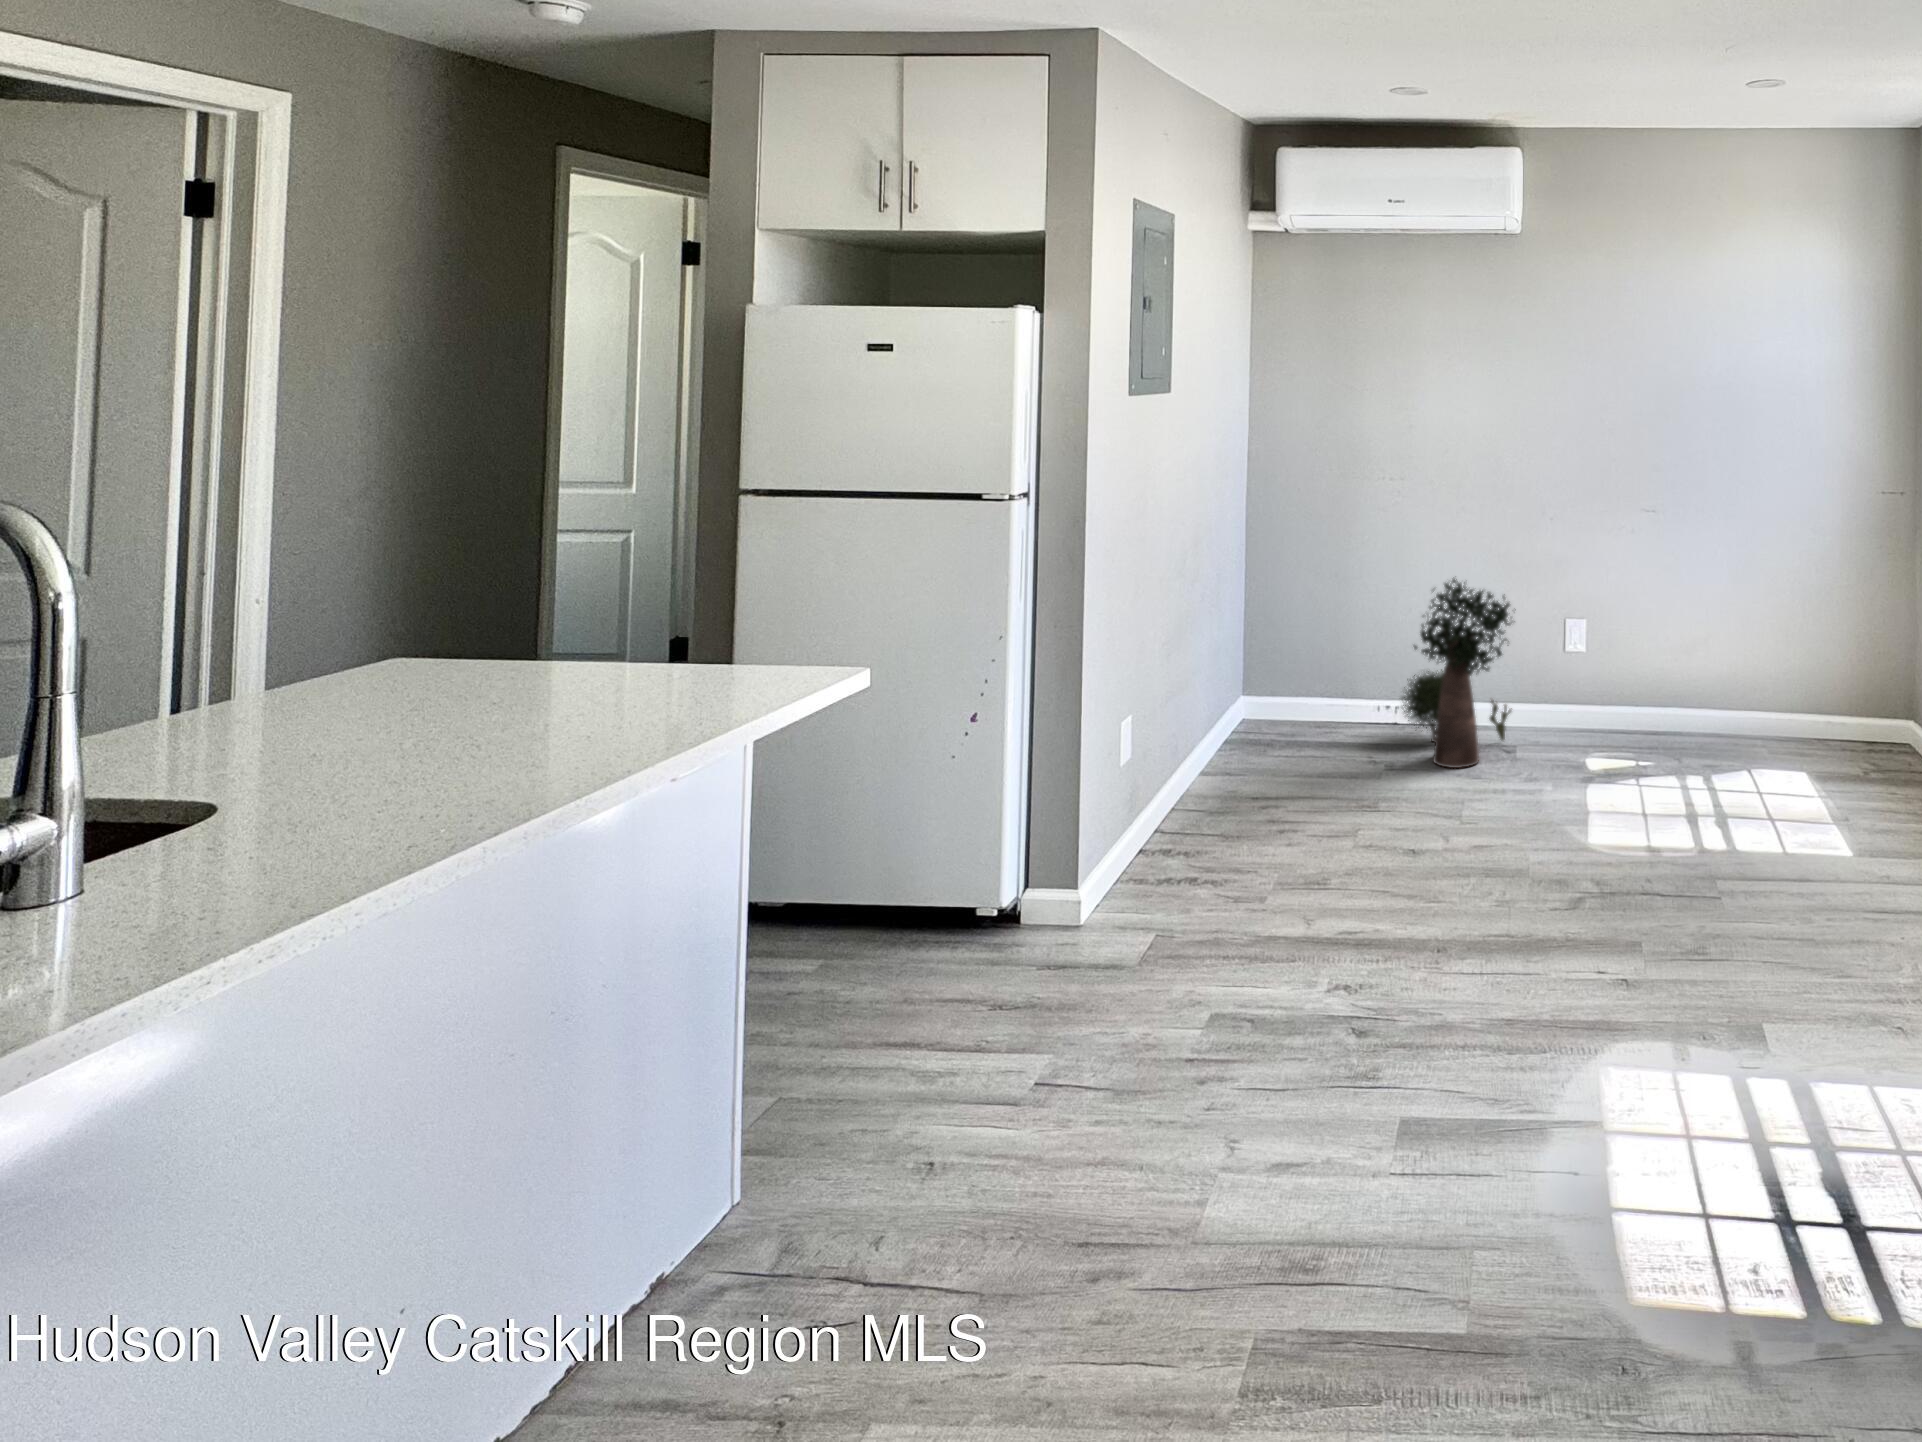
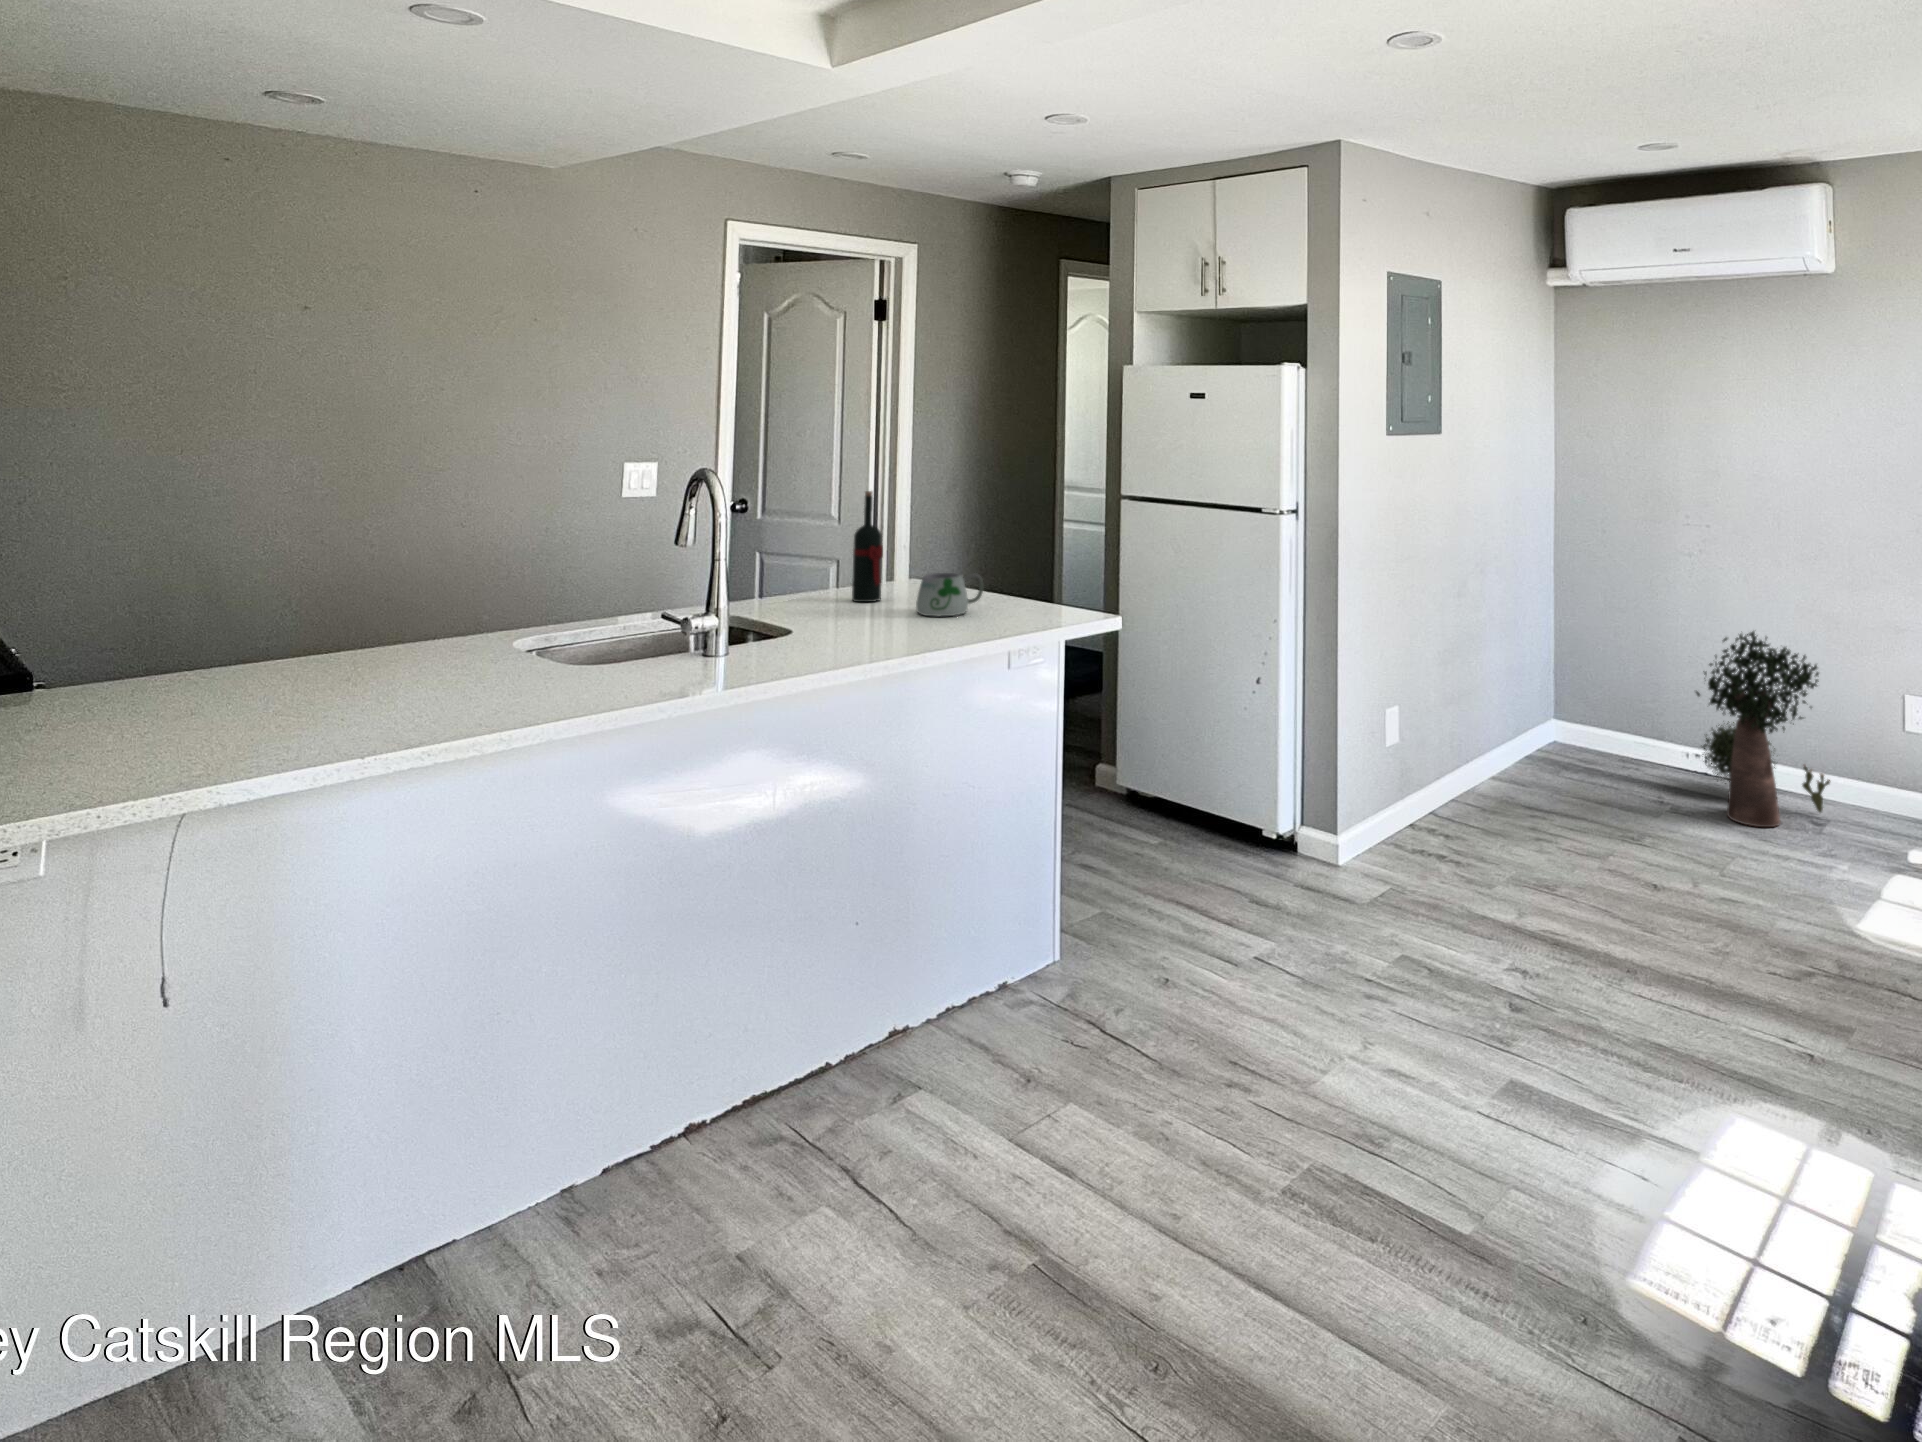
wine bottle: none [286,514,366,720] -> present [852,491,883,602]
mug: none [467,635,606,721] -> present [916,573,983,617]

